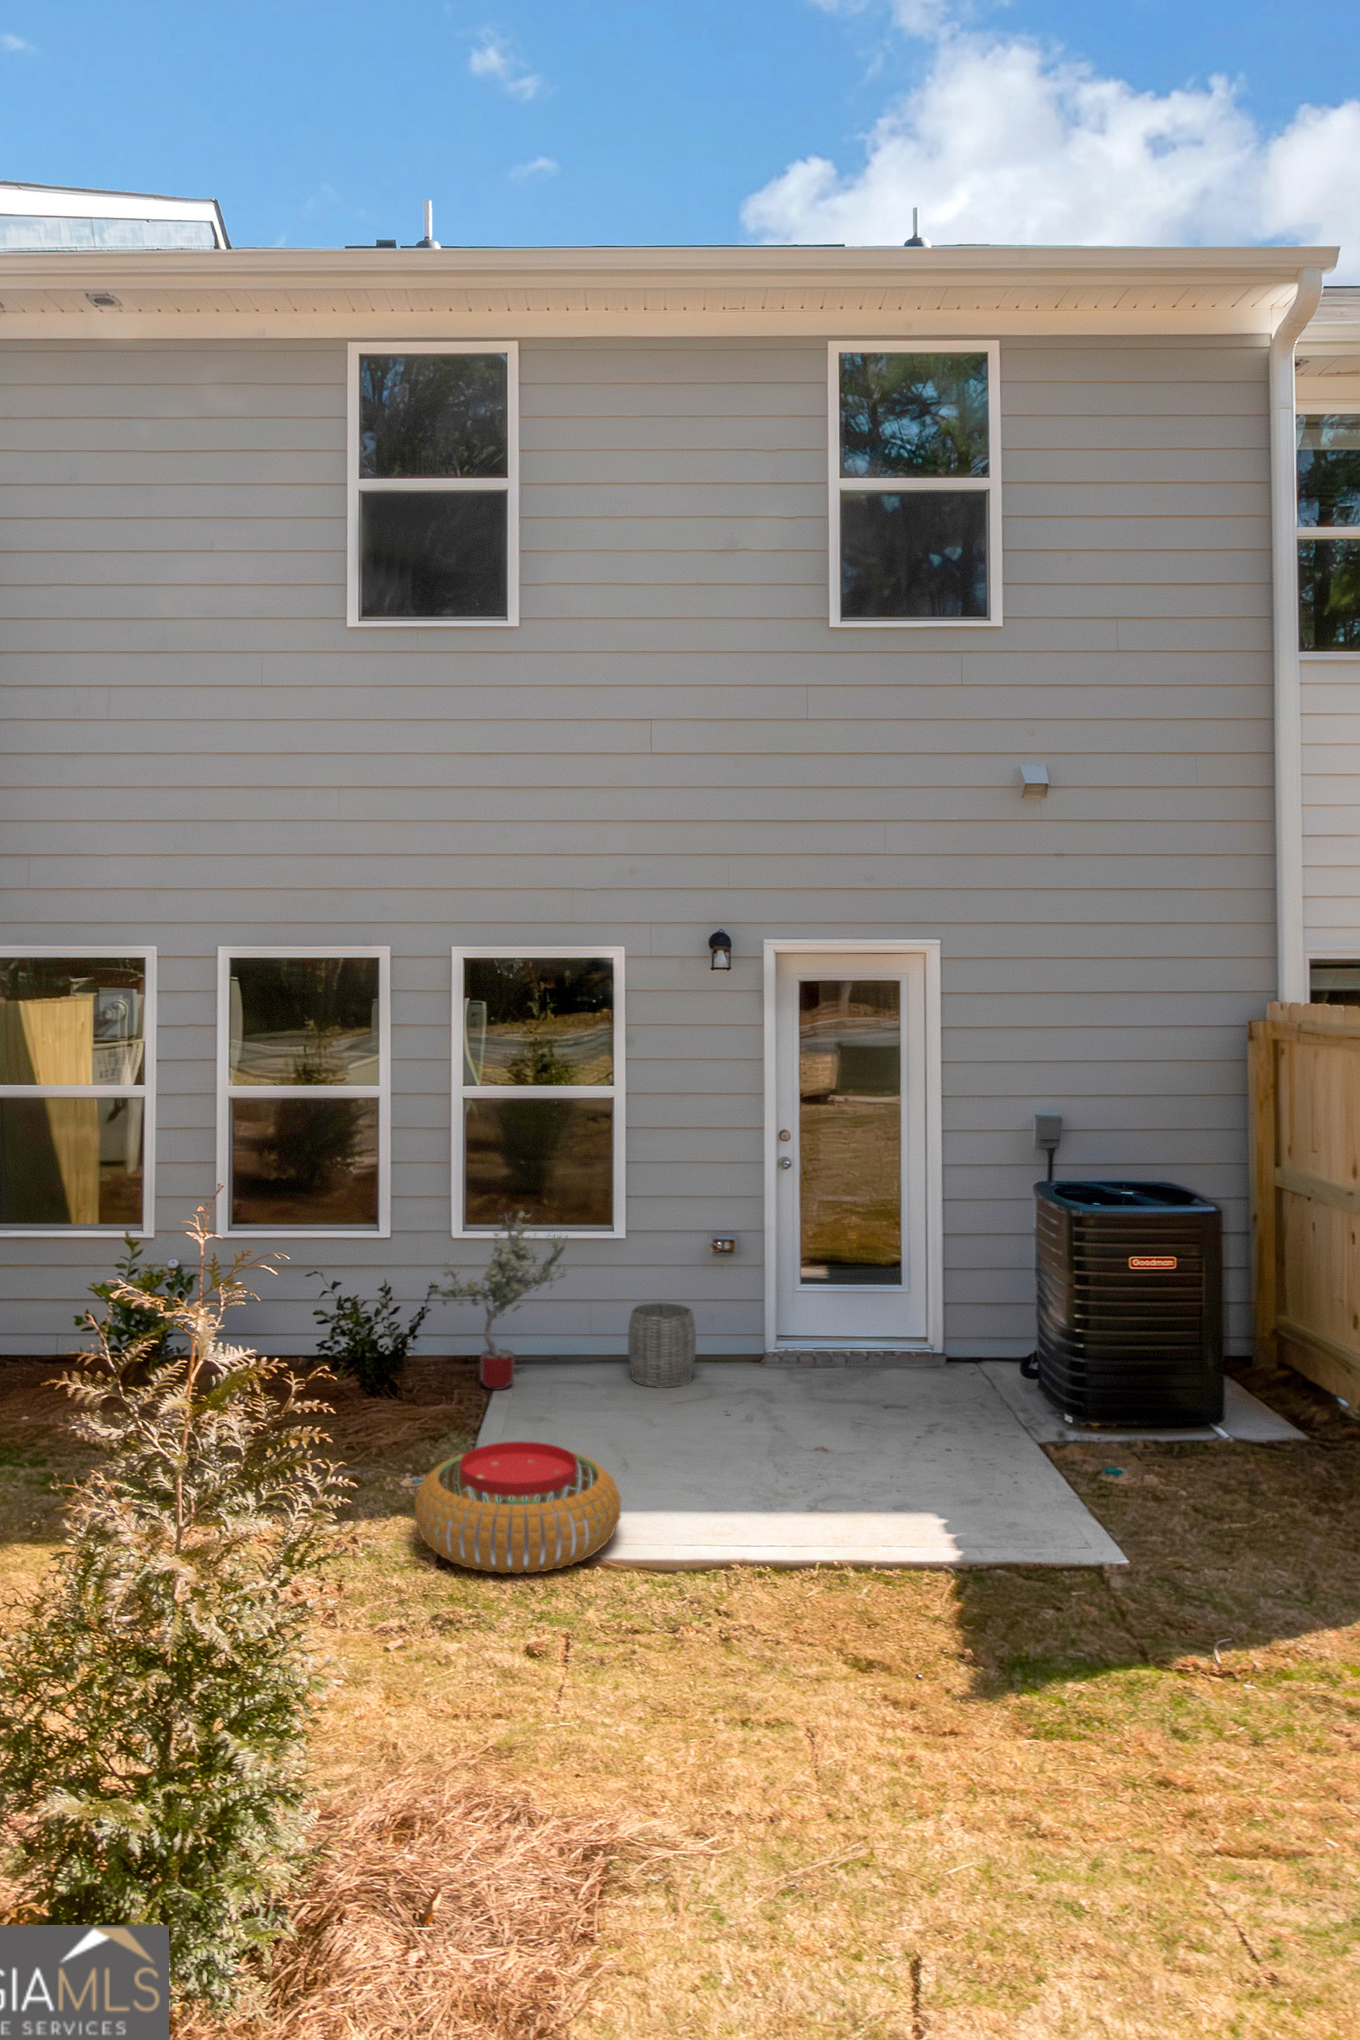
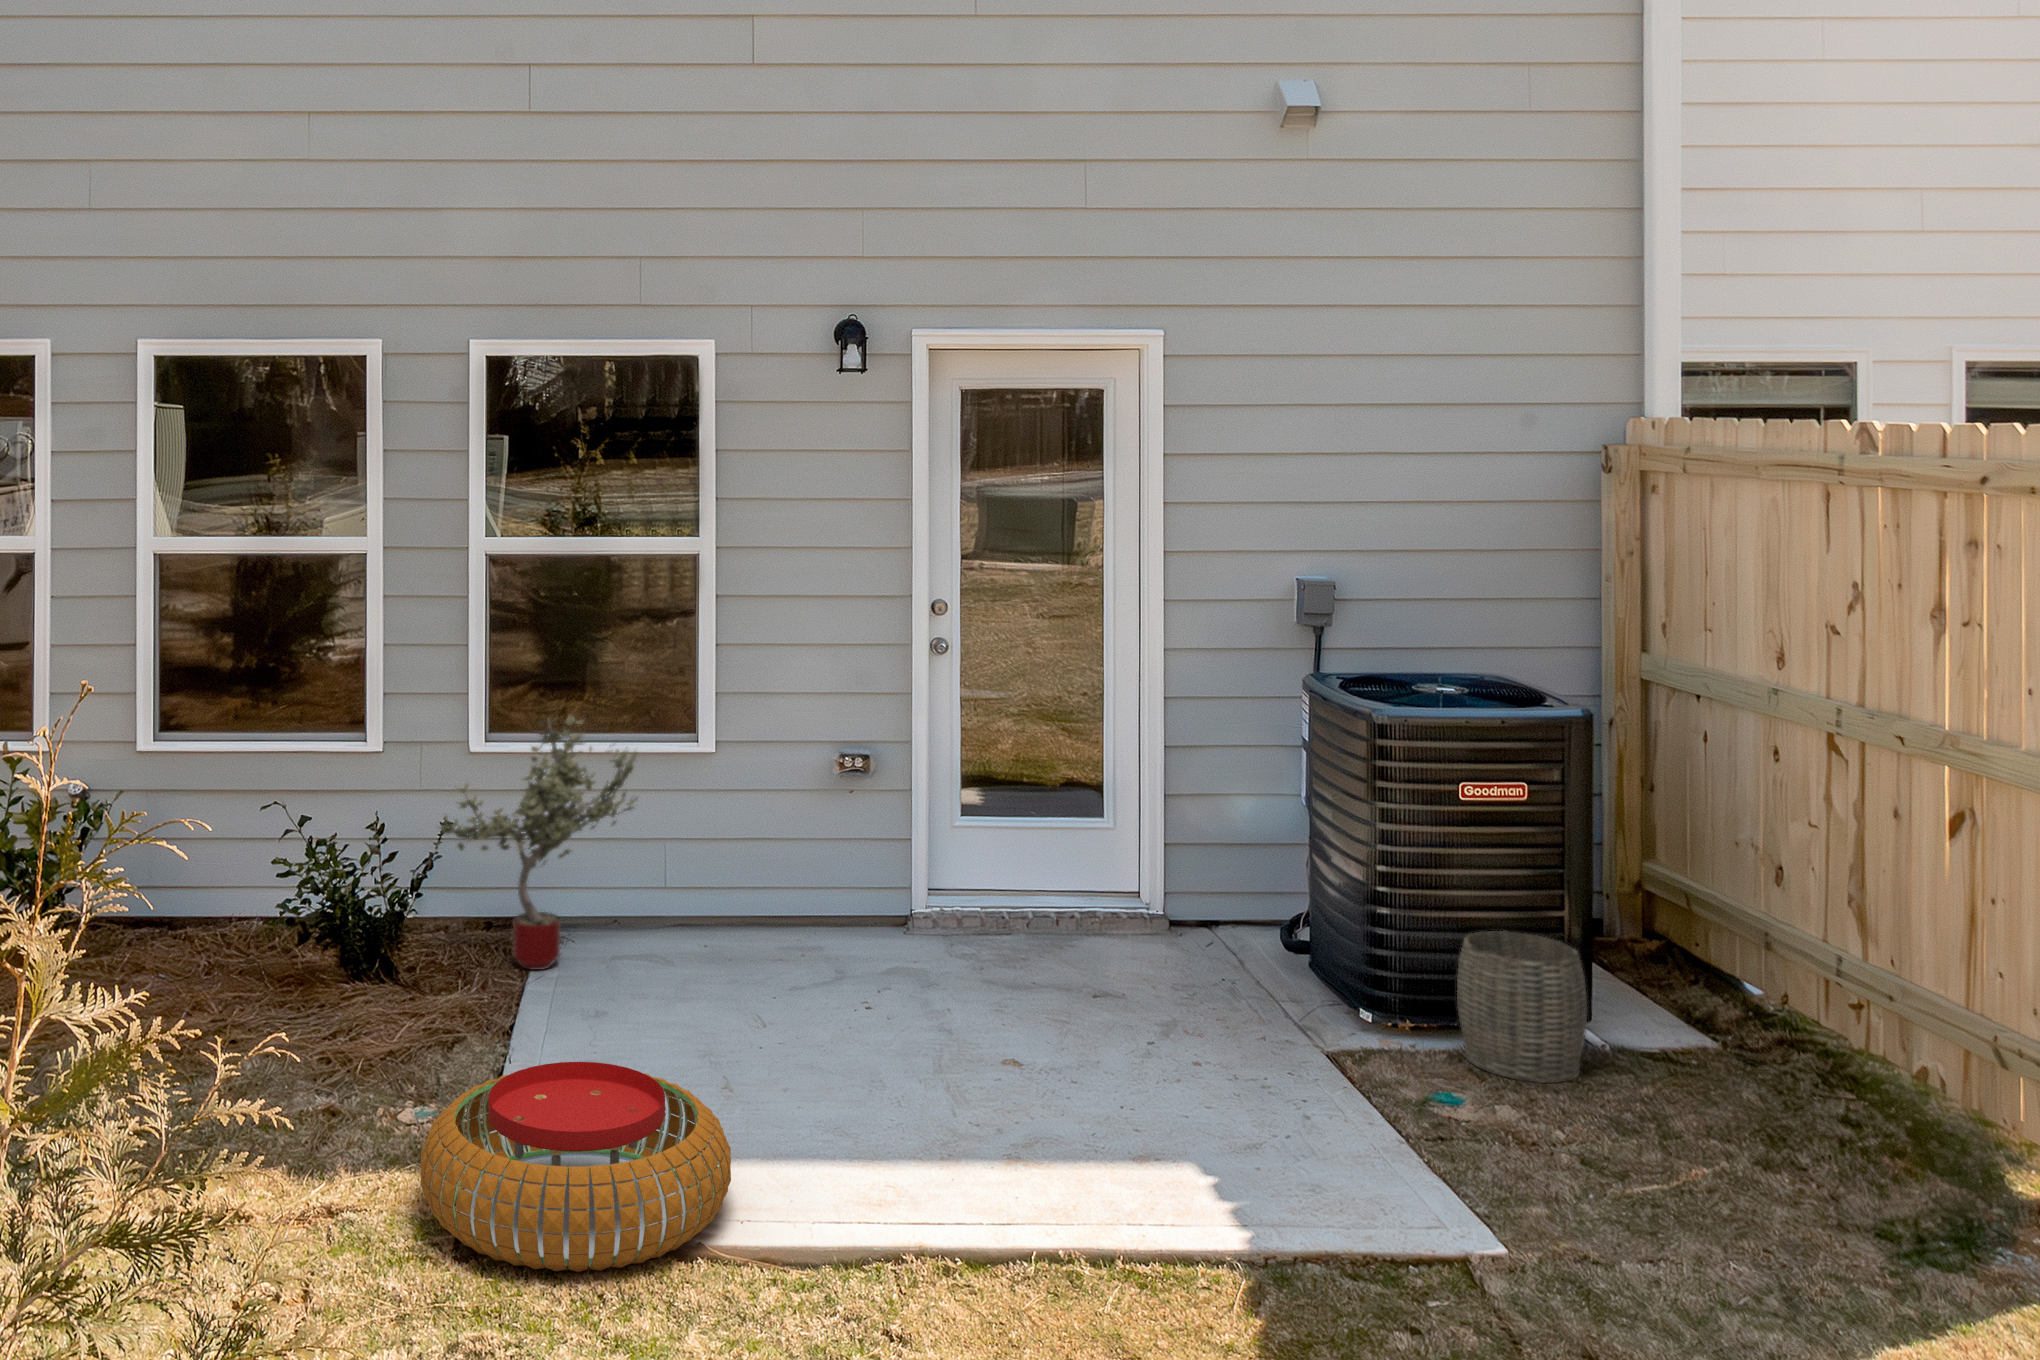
woven basket: present [628,1303,696,1388] -> present [1457,931,1587,1083]

